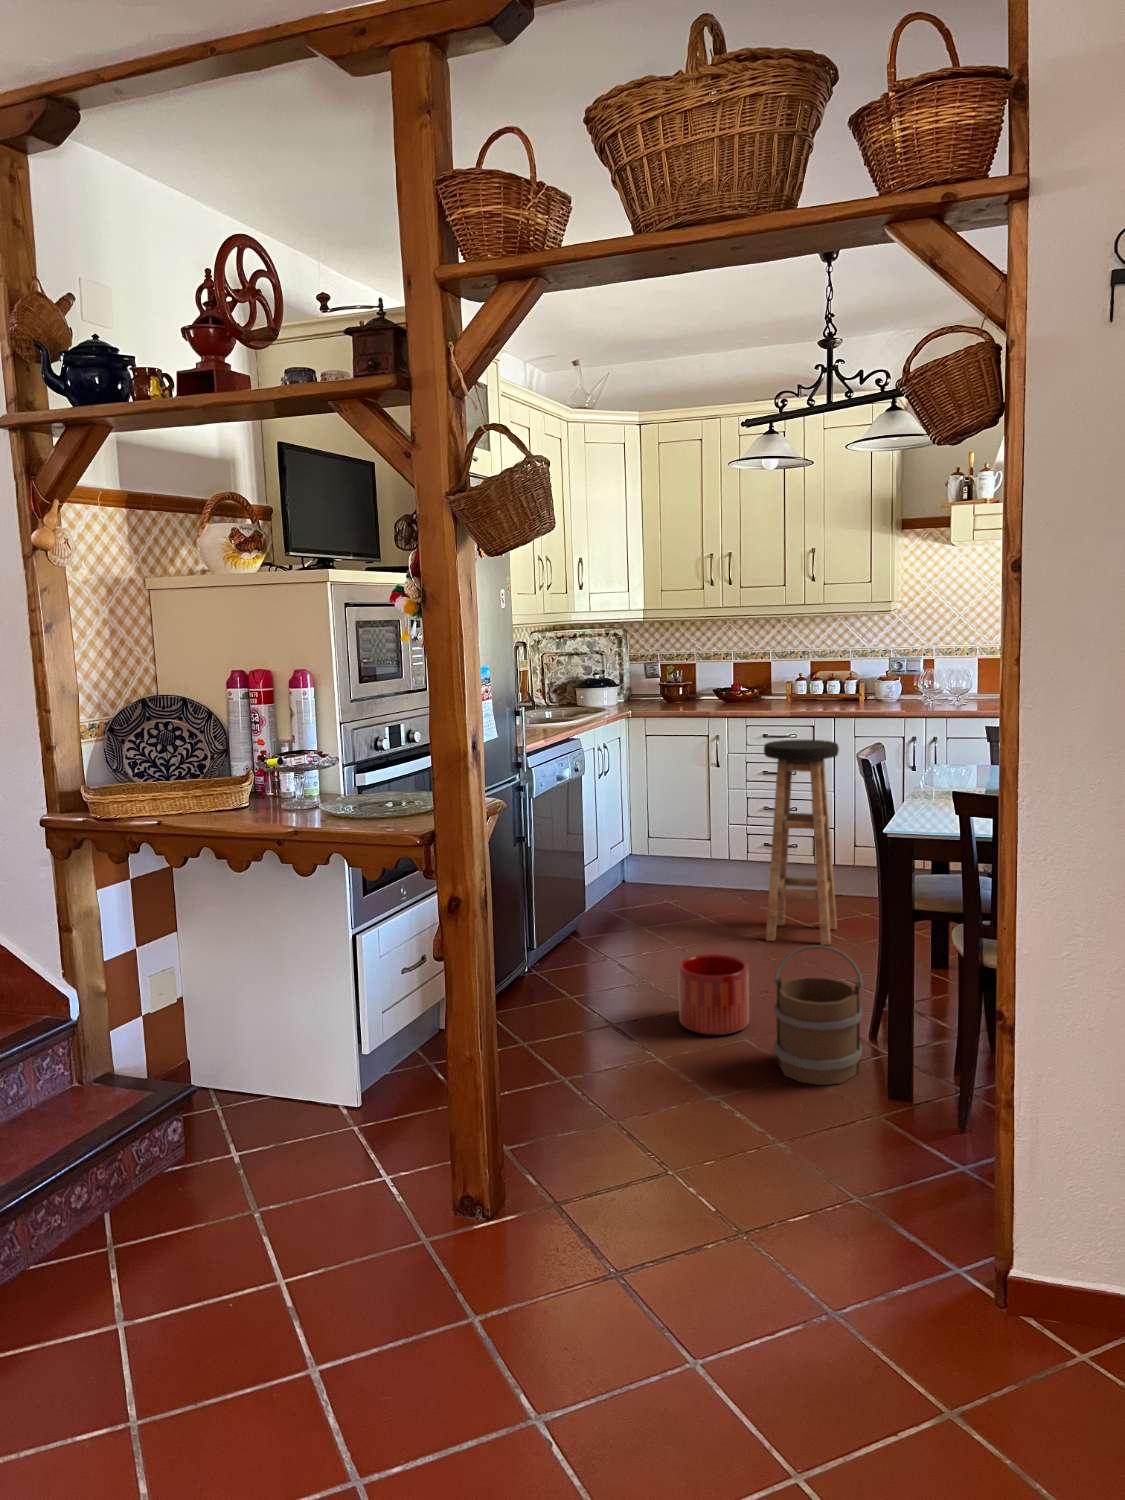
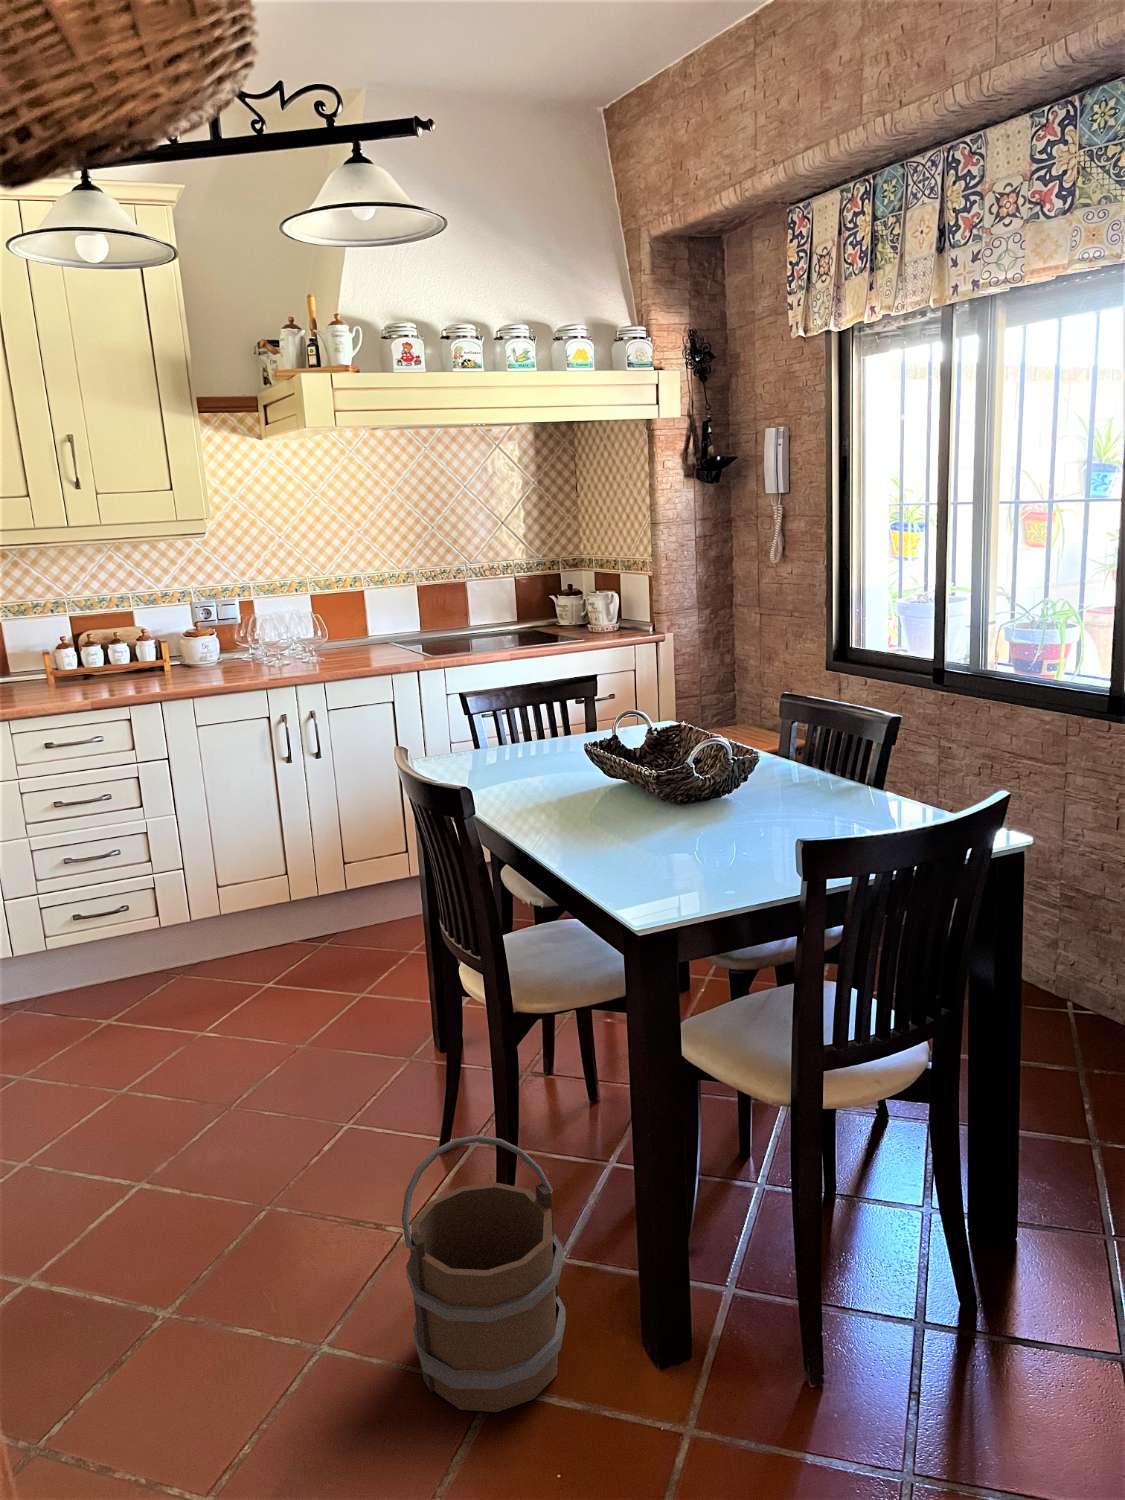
bar stool: present [764,740,839,945] -> none [112,744,276,1093]
planter: present [678,954,749,1035] -> none [147,1193,301,1384]

